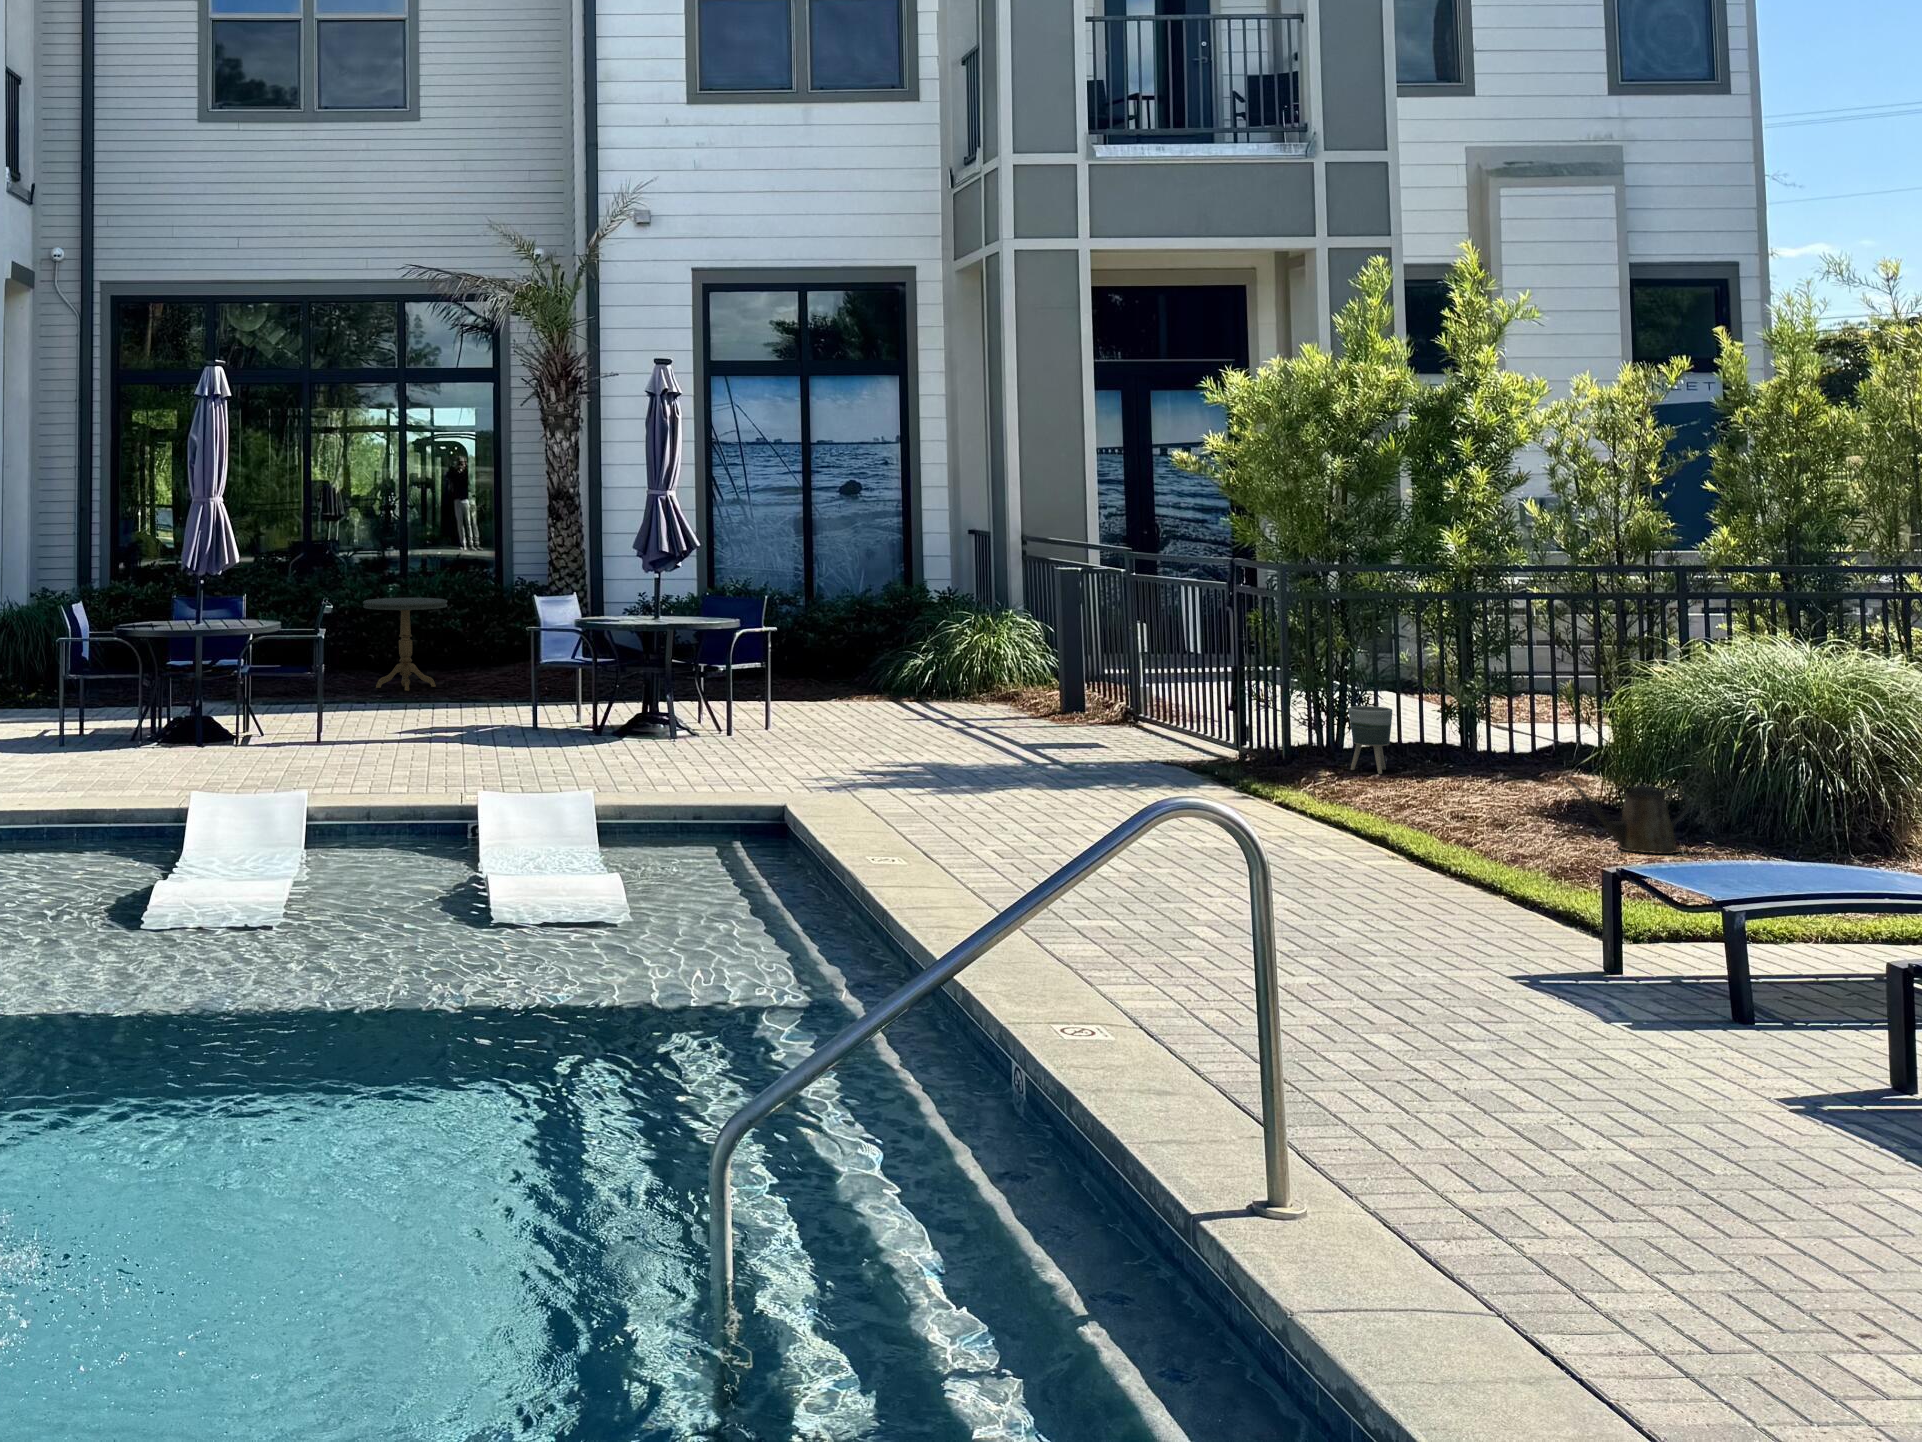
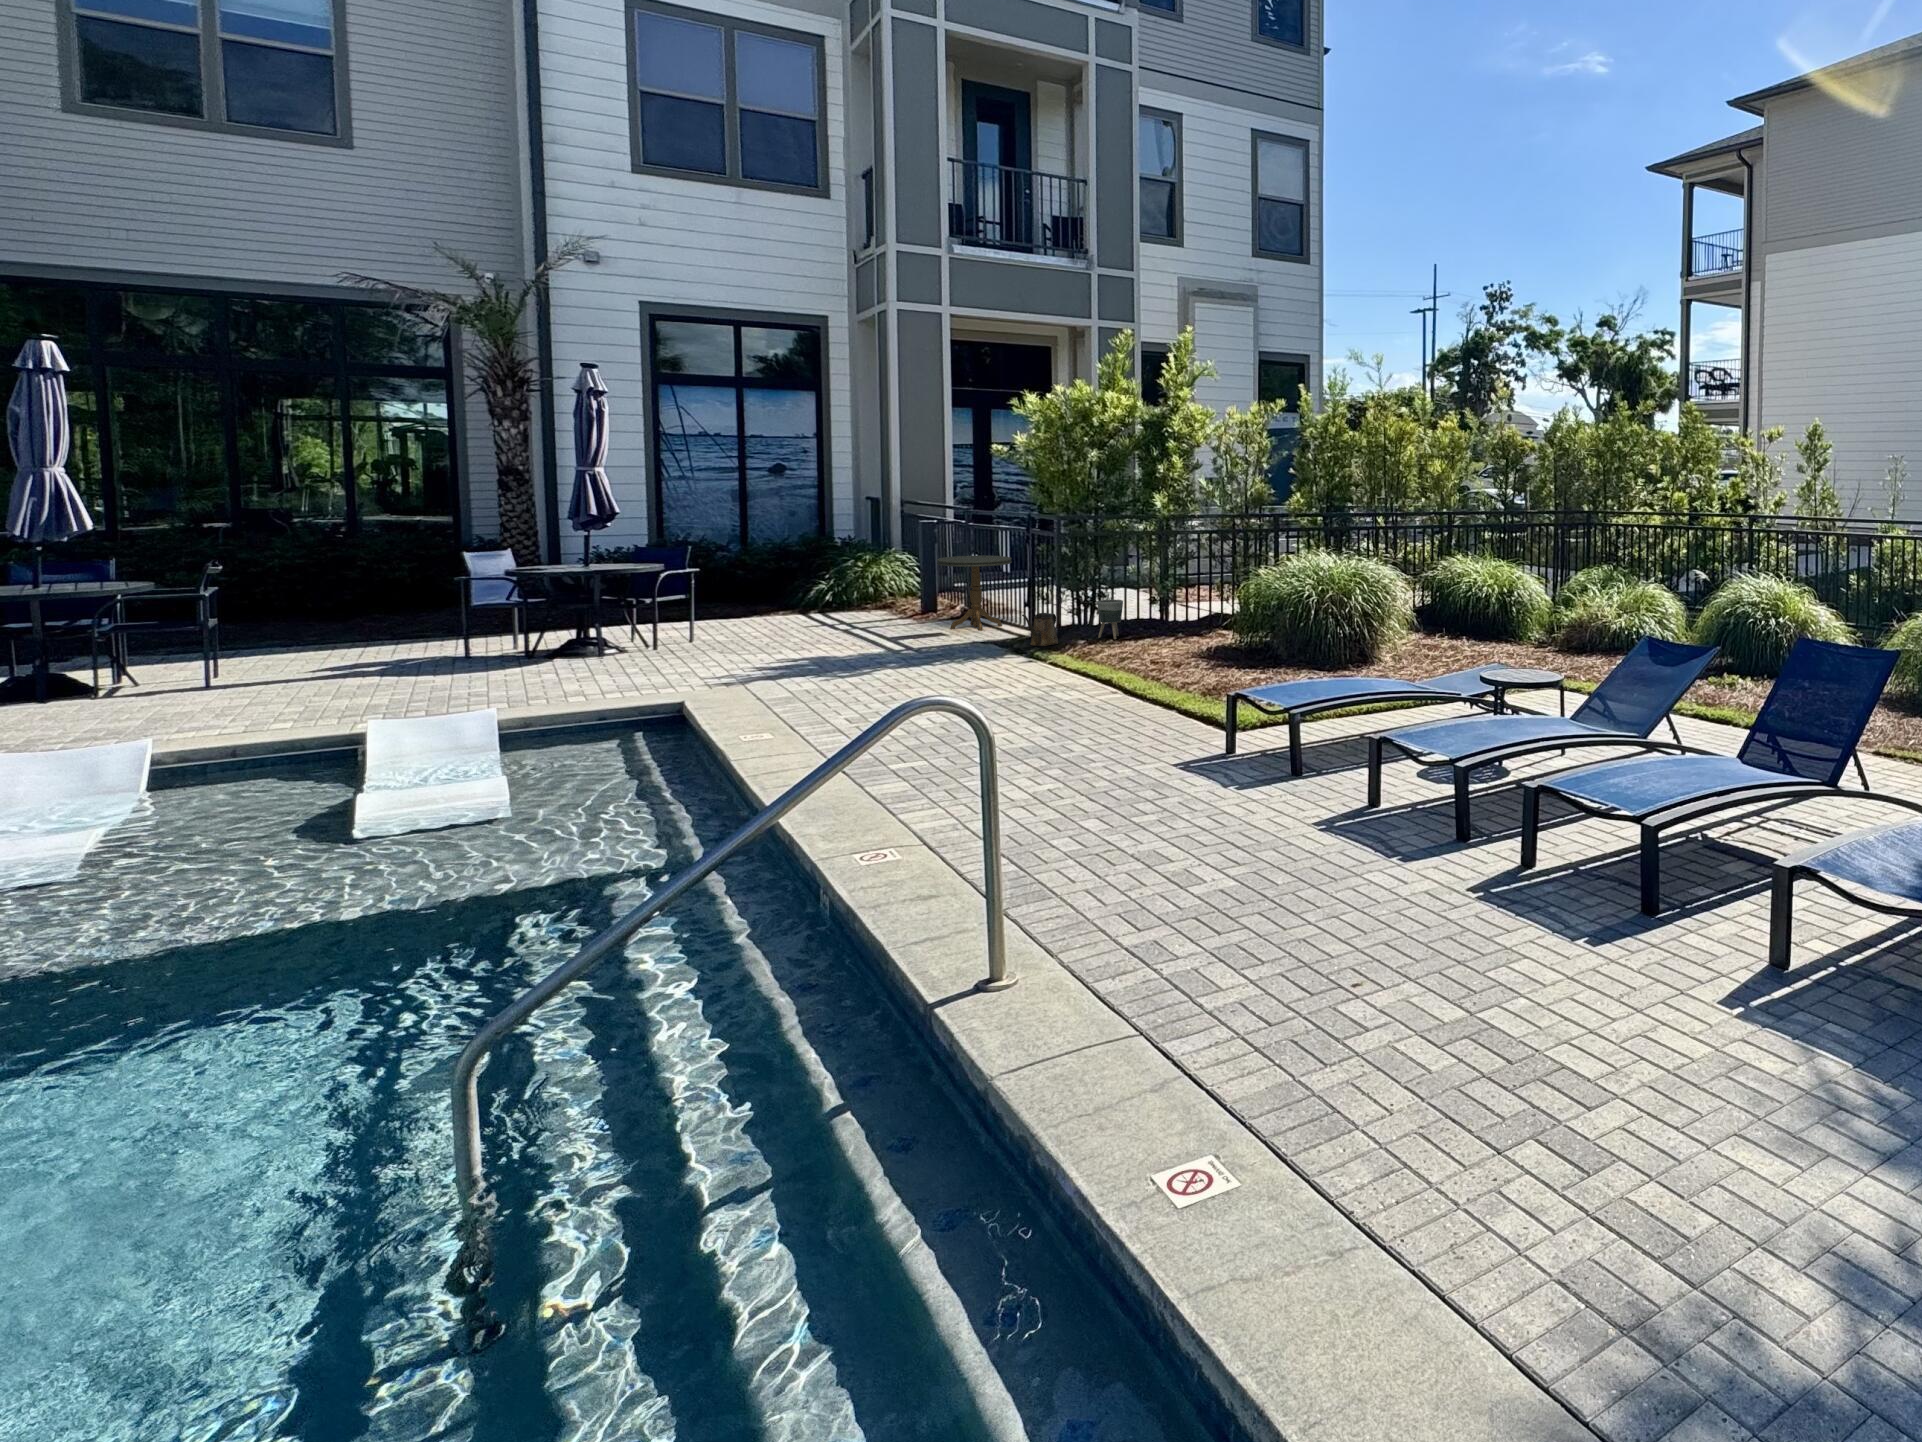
side table: present [363,598,447,691] -> present [937,555,1012,631]
watering can: present [1565,779,1690,854] -> present [1022,613,1059,646]

